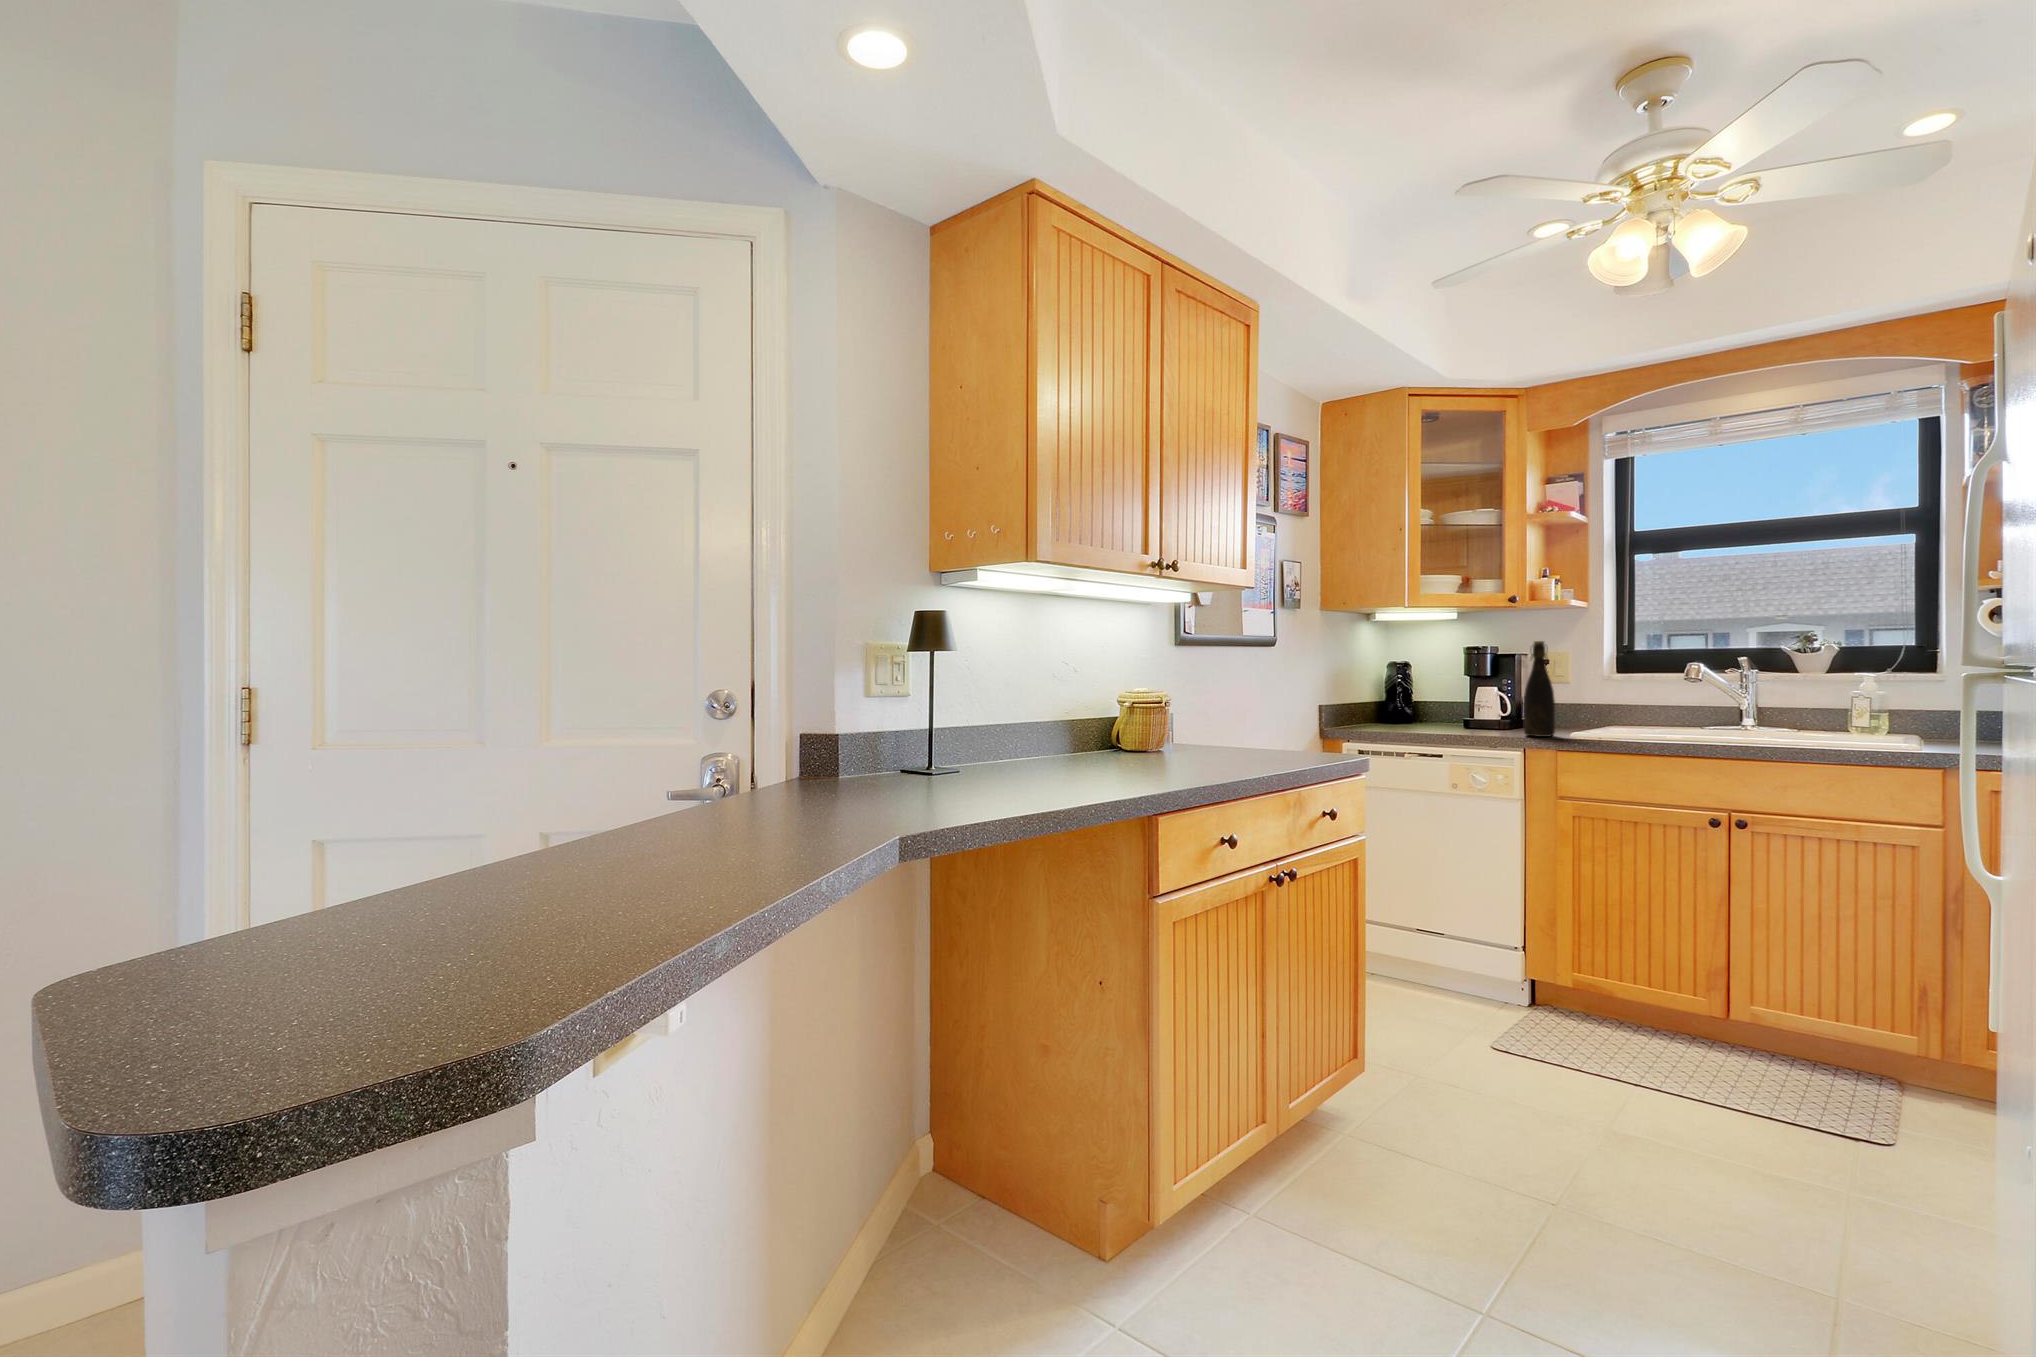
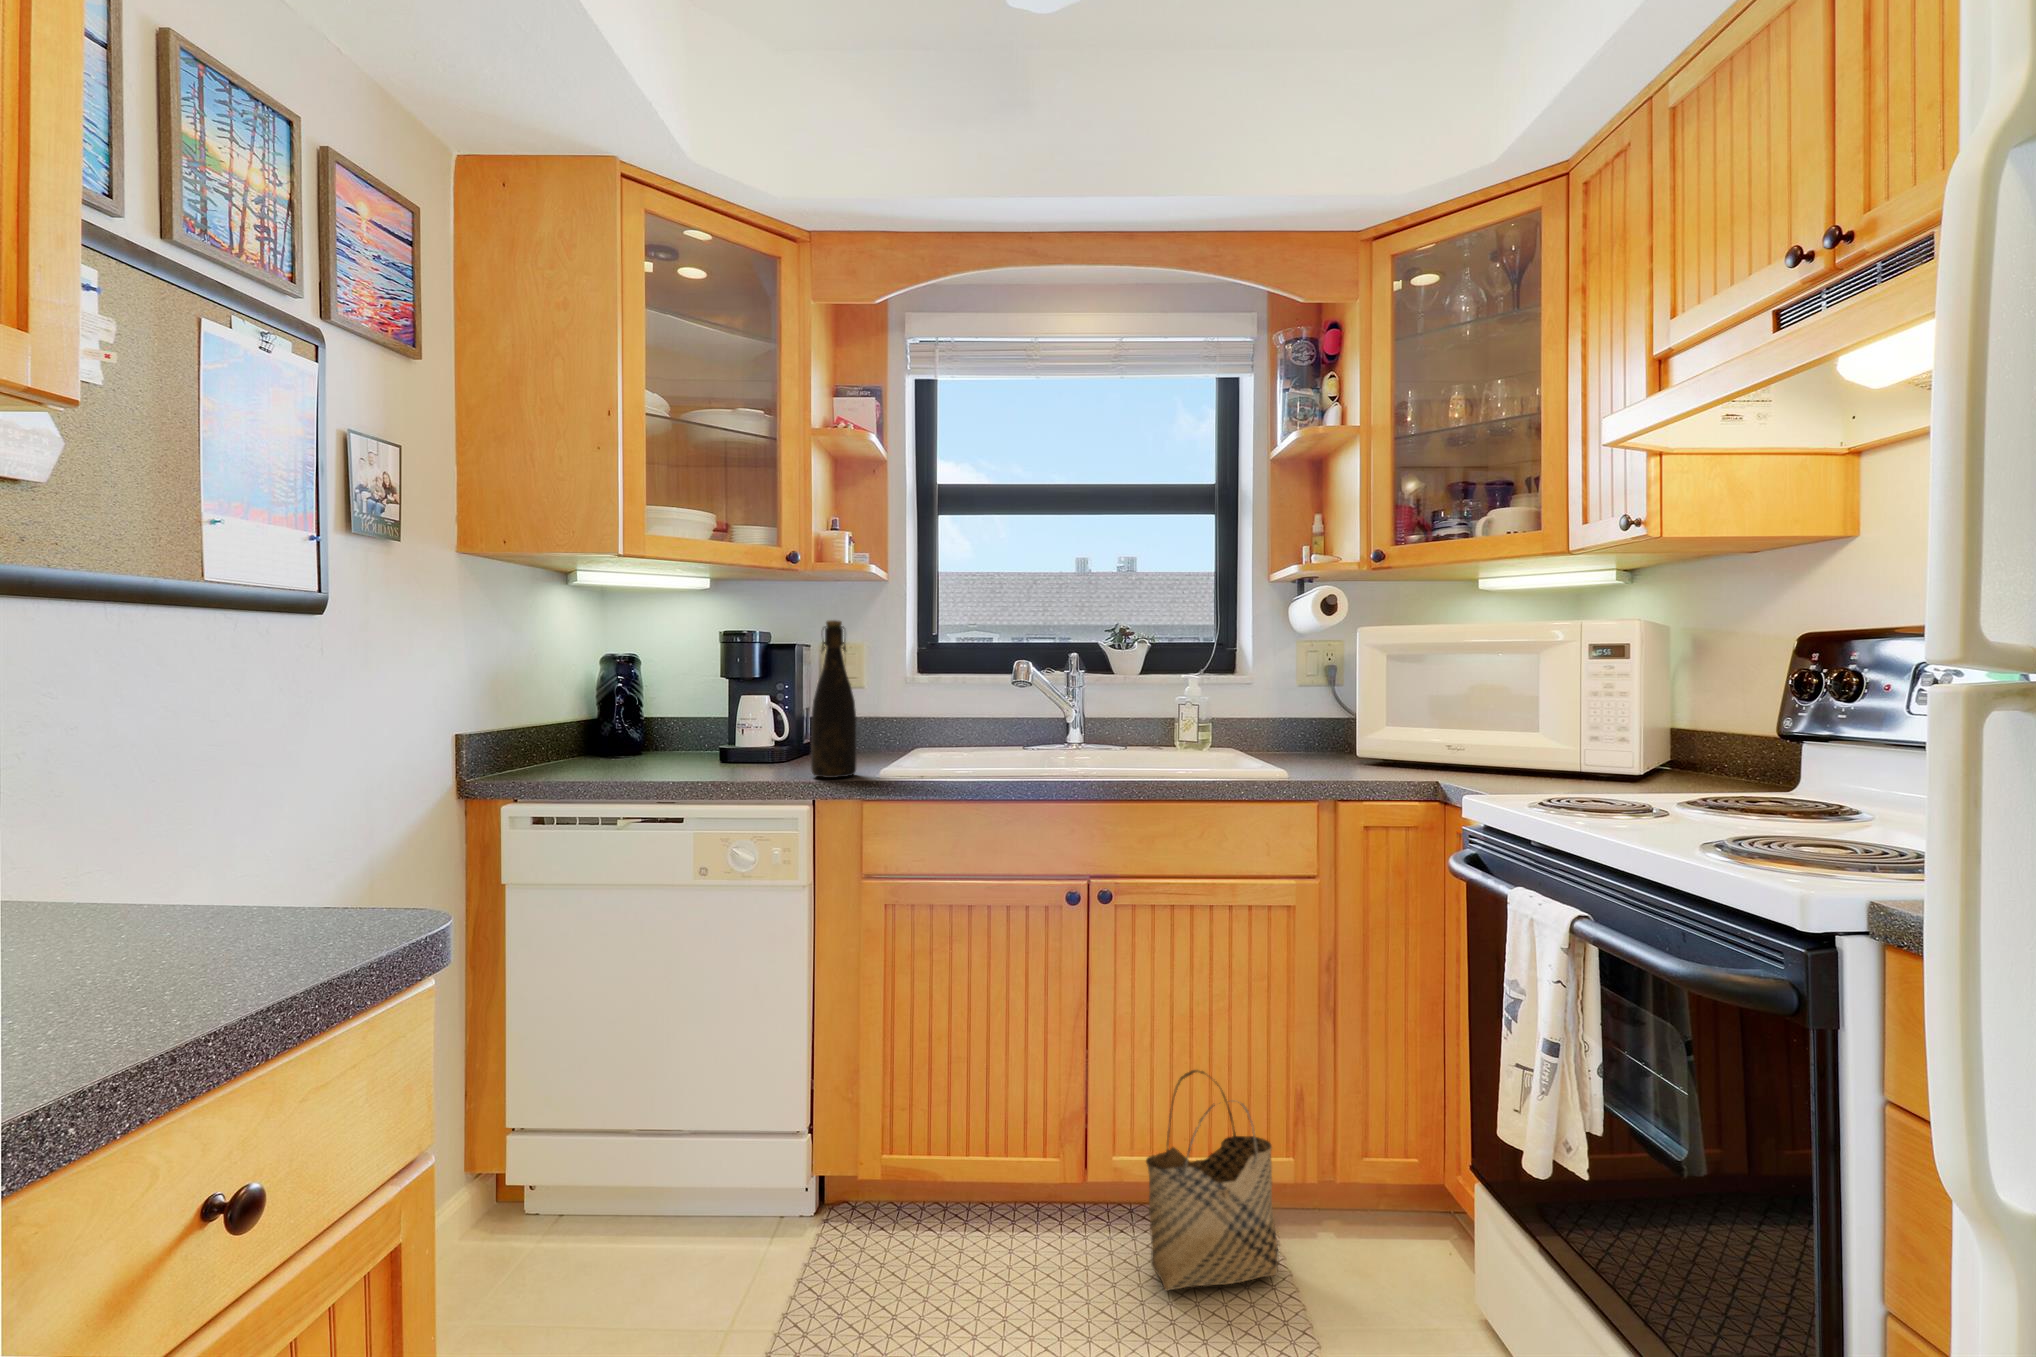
woven basket: none [1766,953,1890,1100] -> present [1146,1070,1278,1291]

